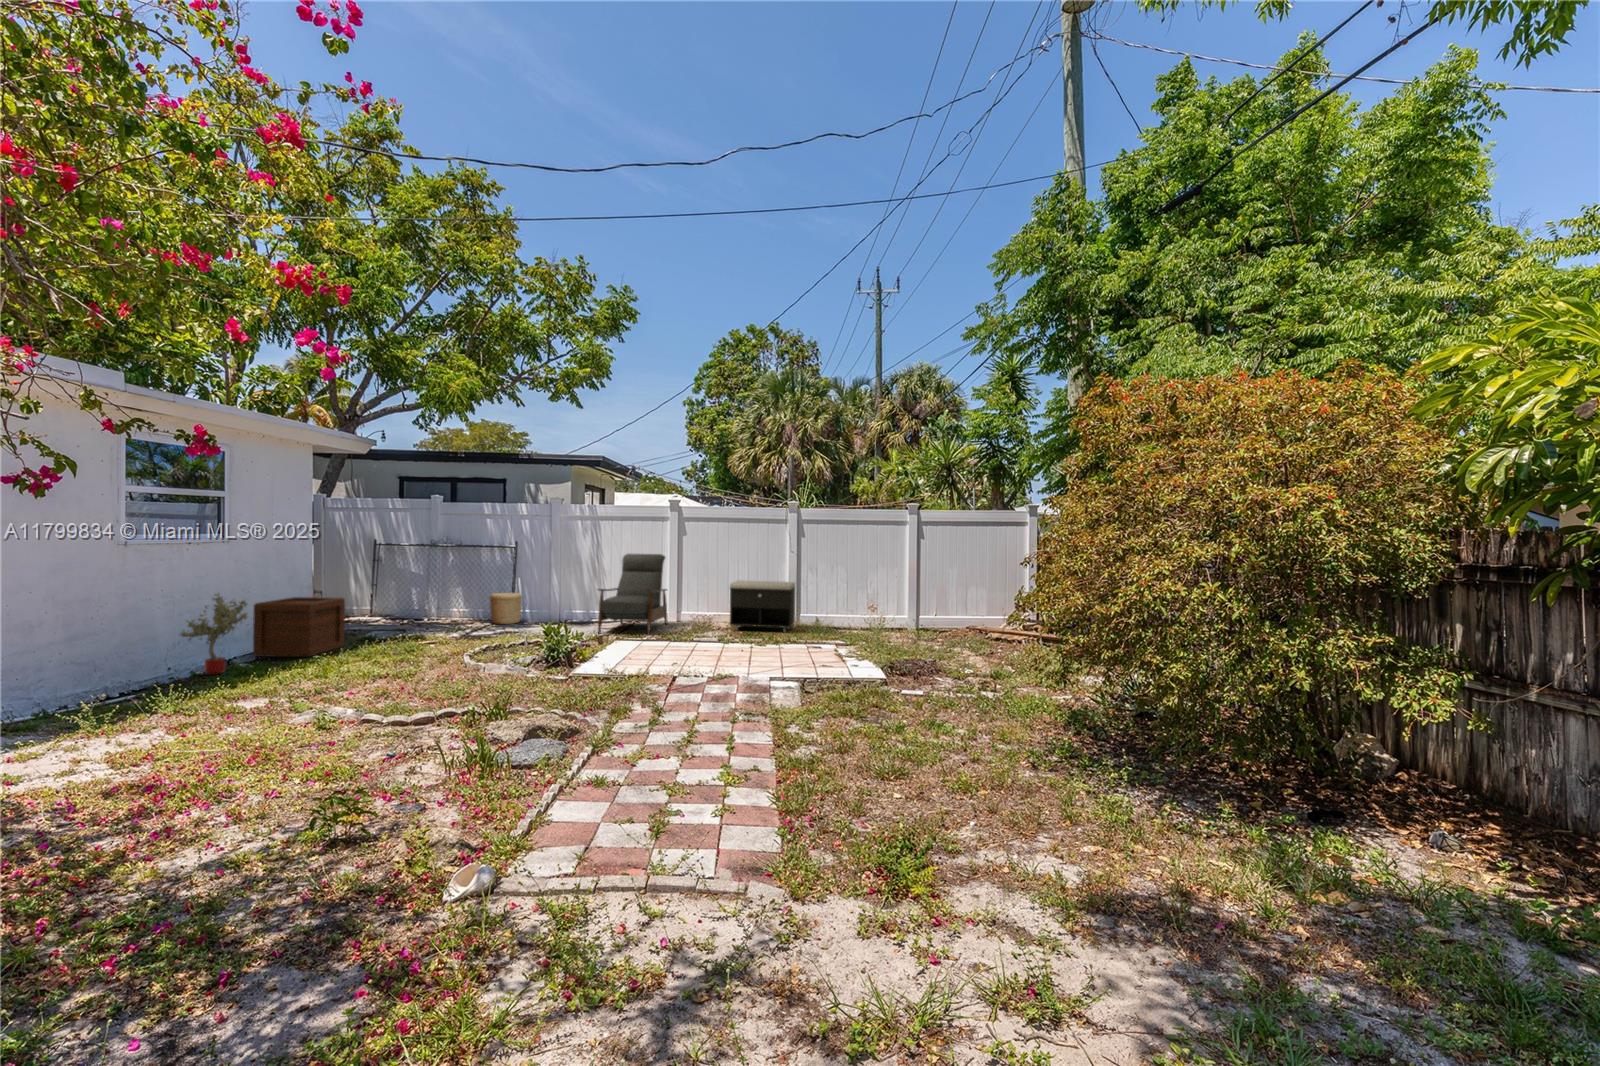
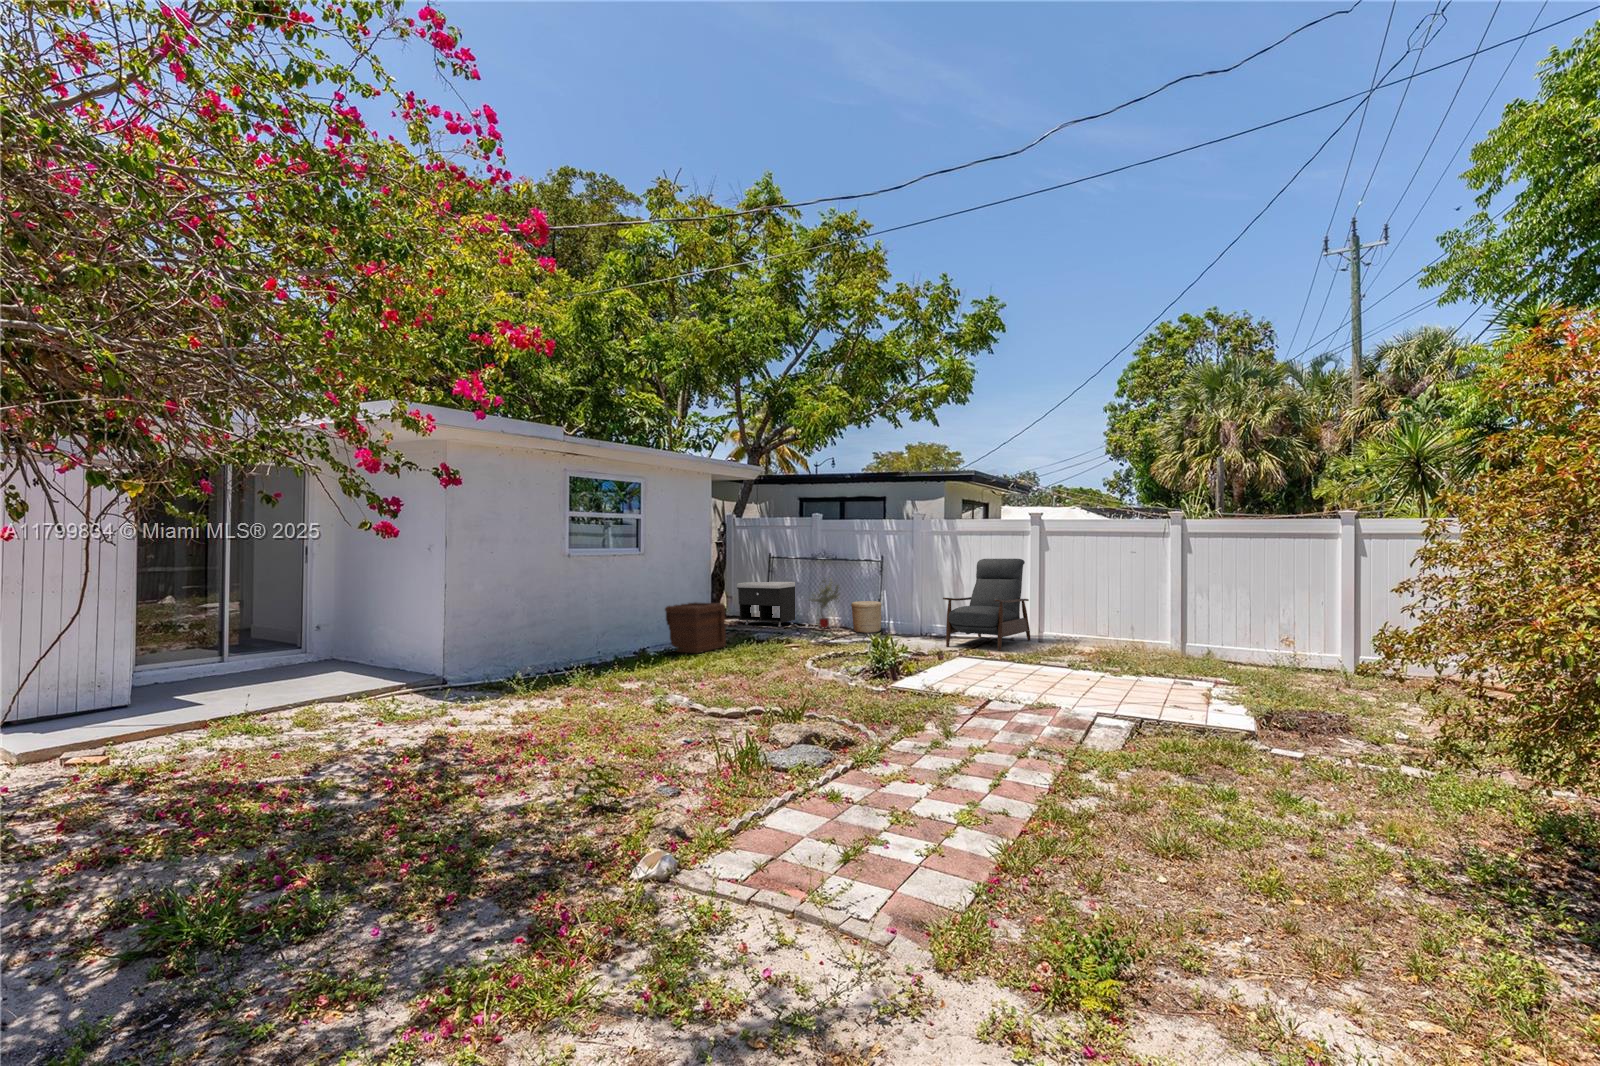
storage bench: present [730,580,795,632] -> present [737,581,795,627]
potted tree: present [181,594,247,675] -> present [809,578,839,628]

